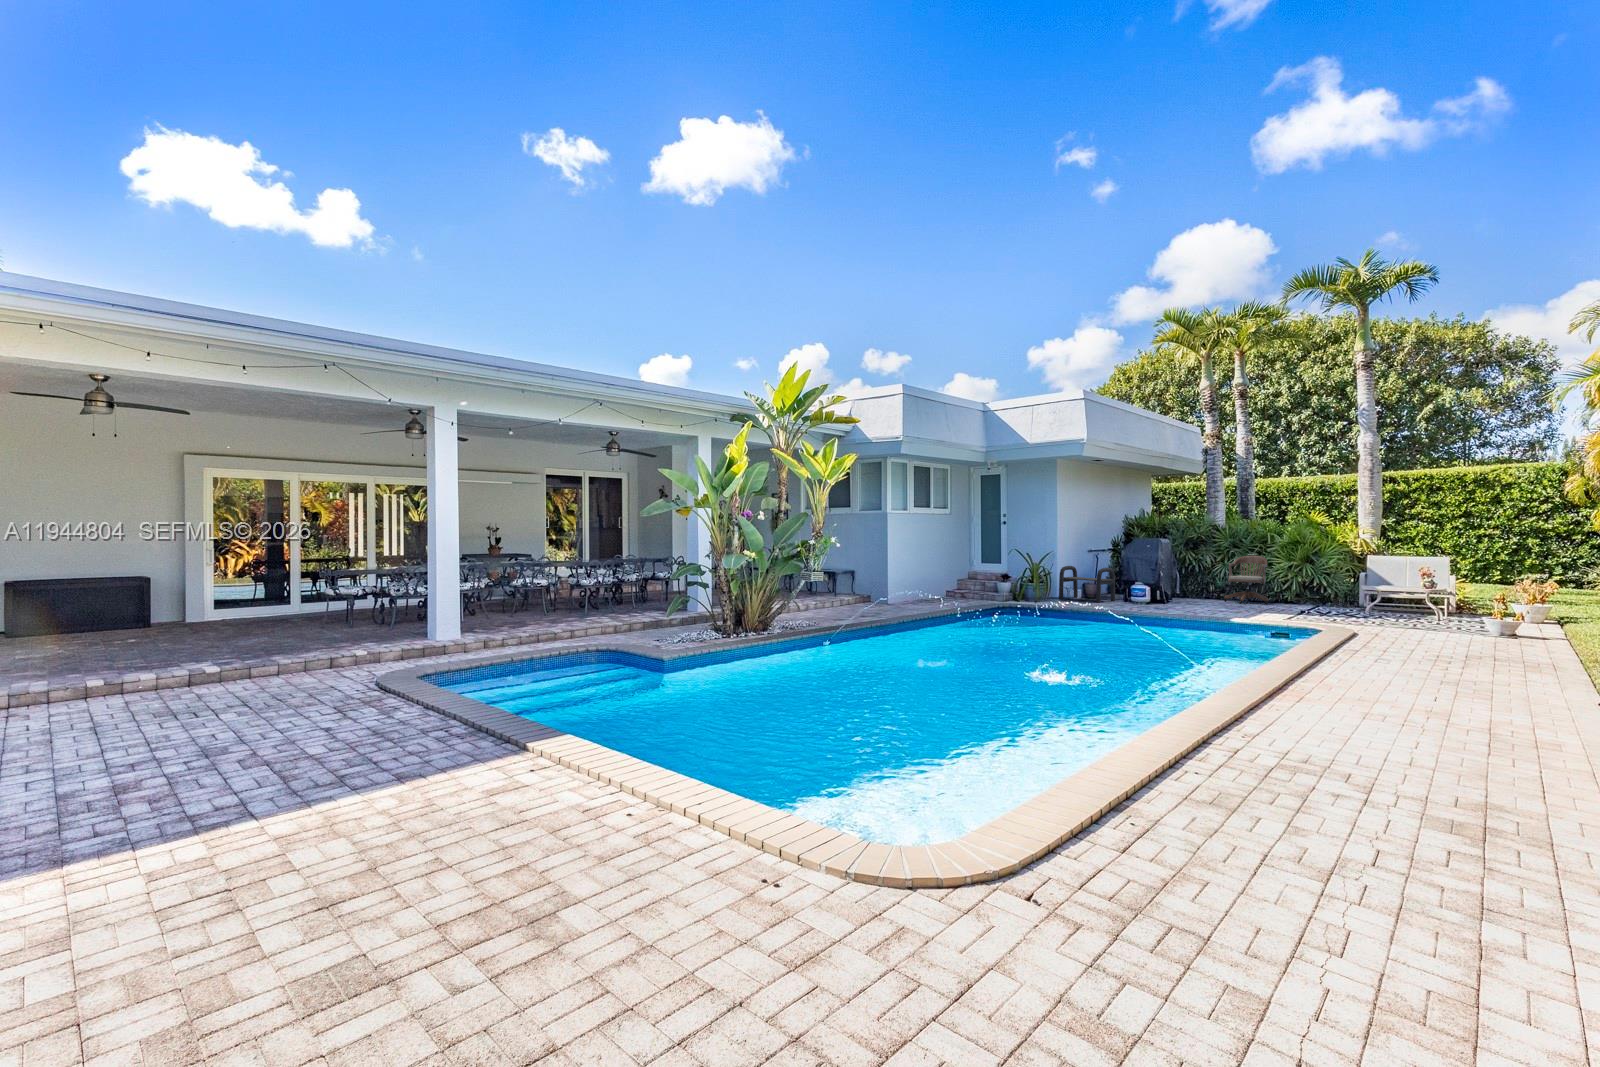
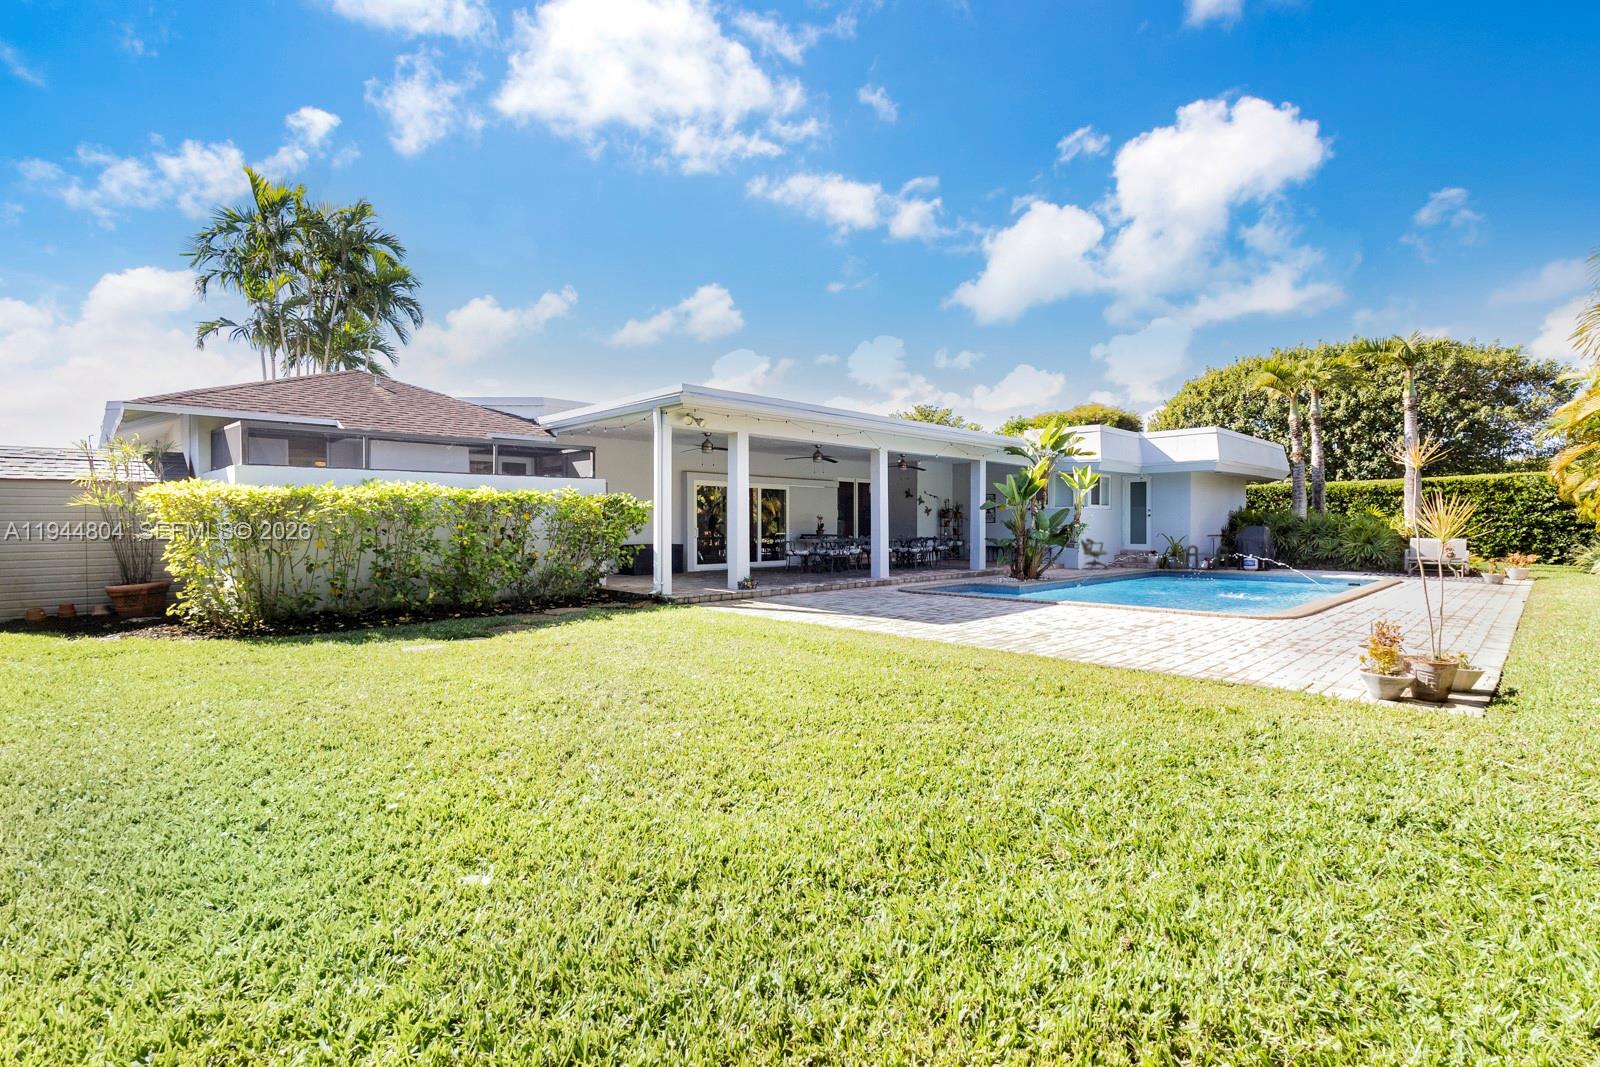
chair: present [1224,556,1268,604] -> present [1081,538,1108,569]

